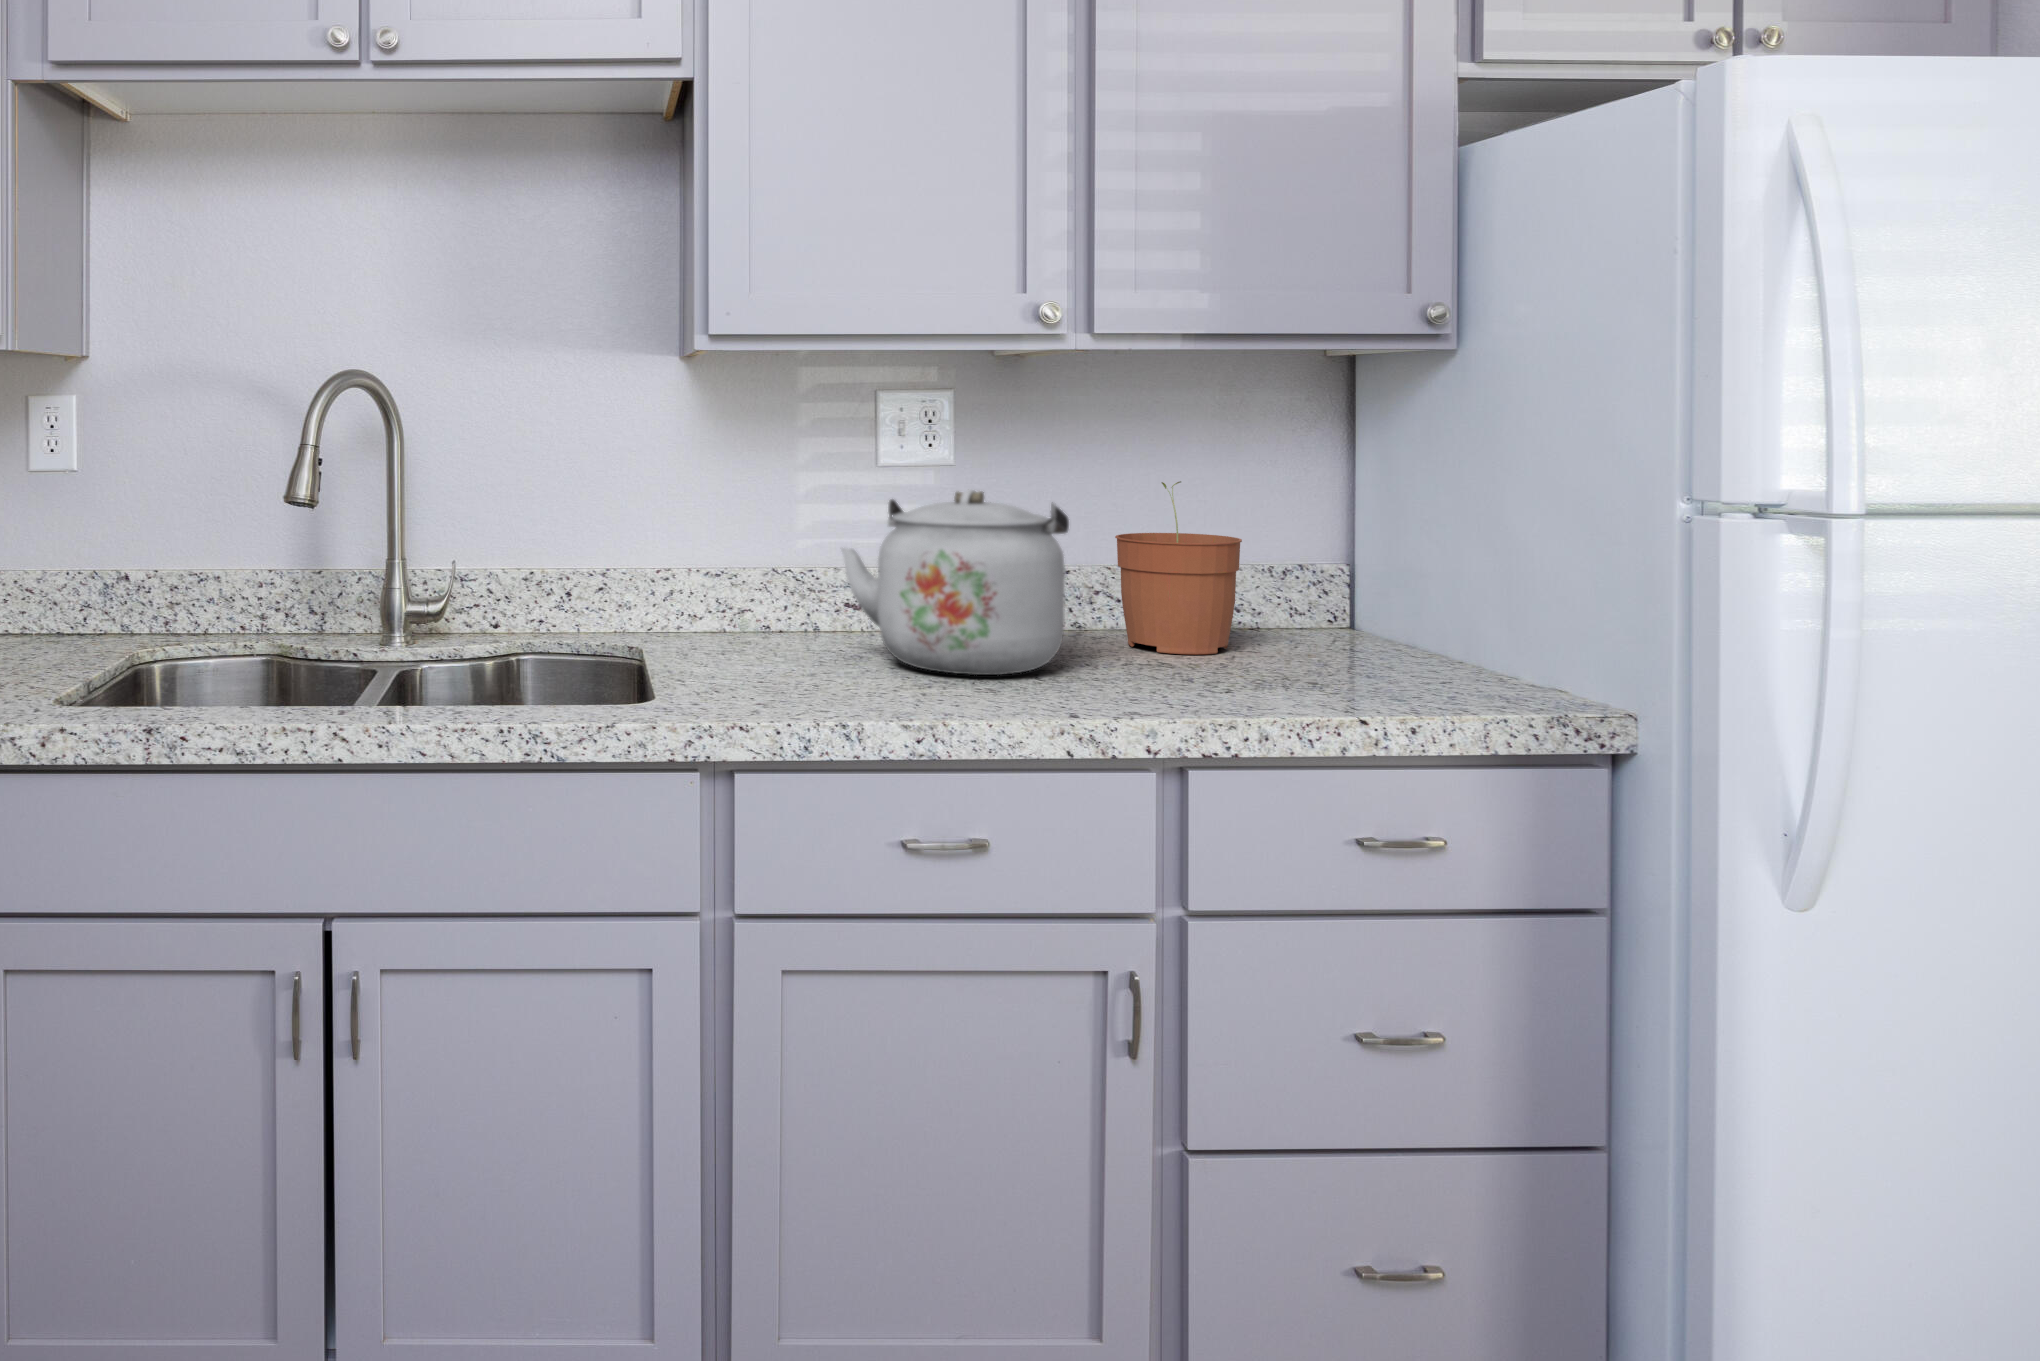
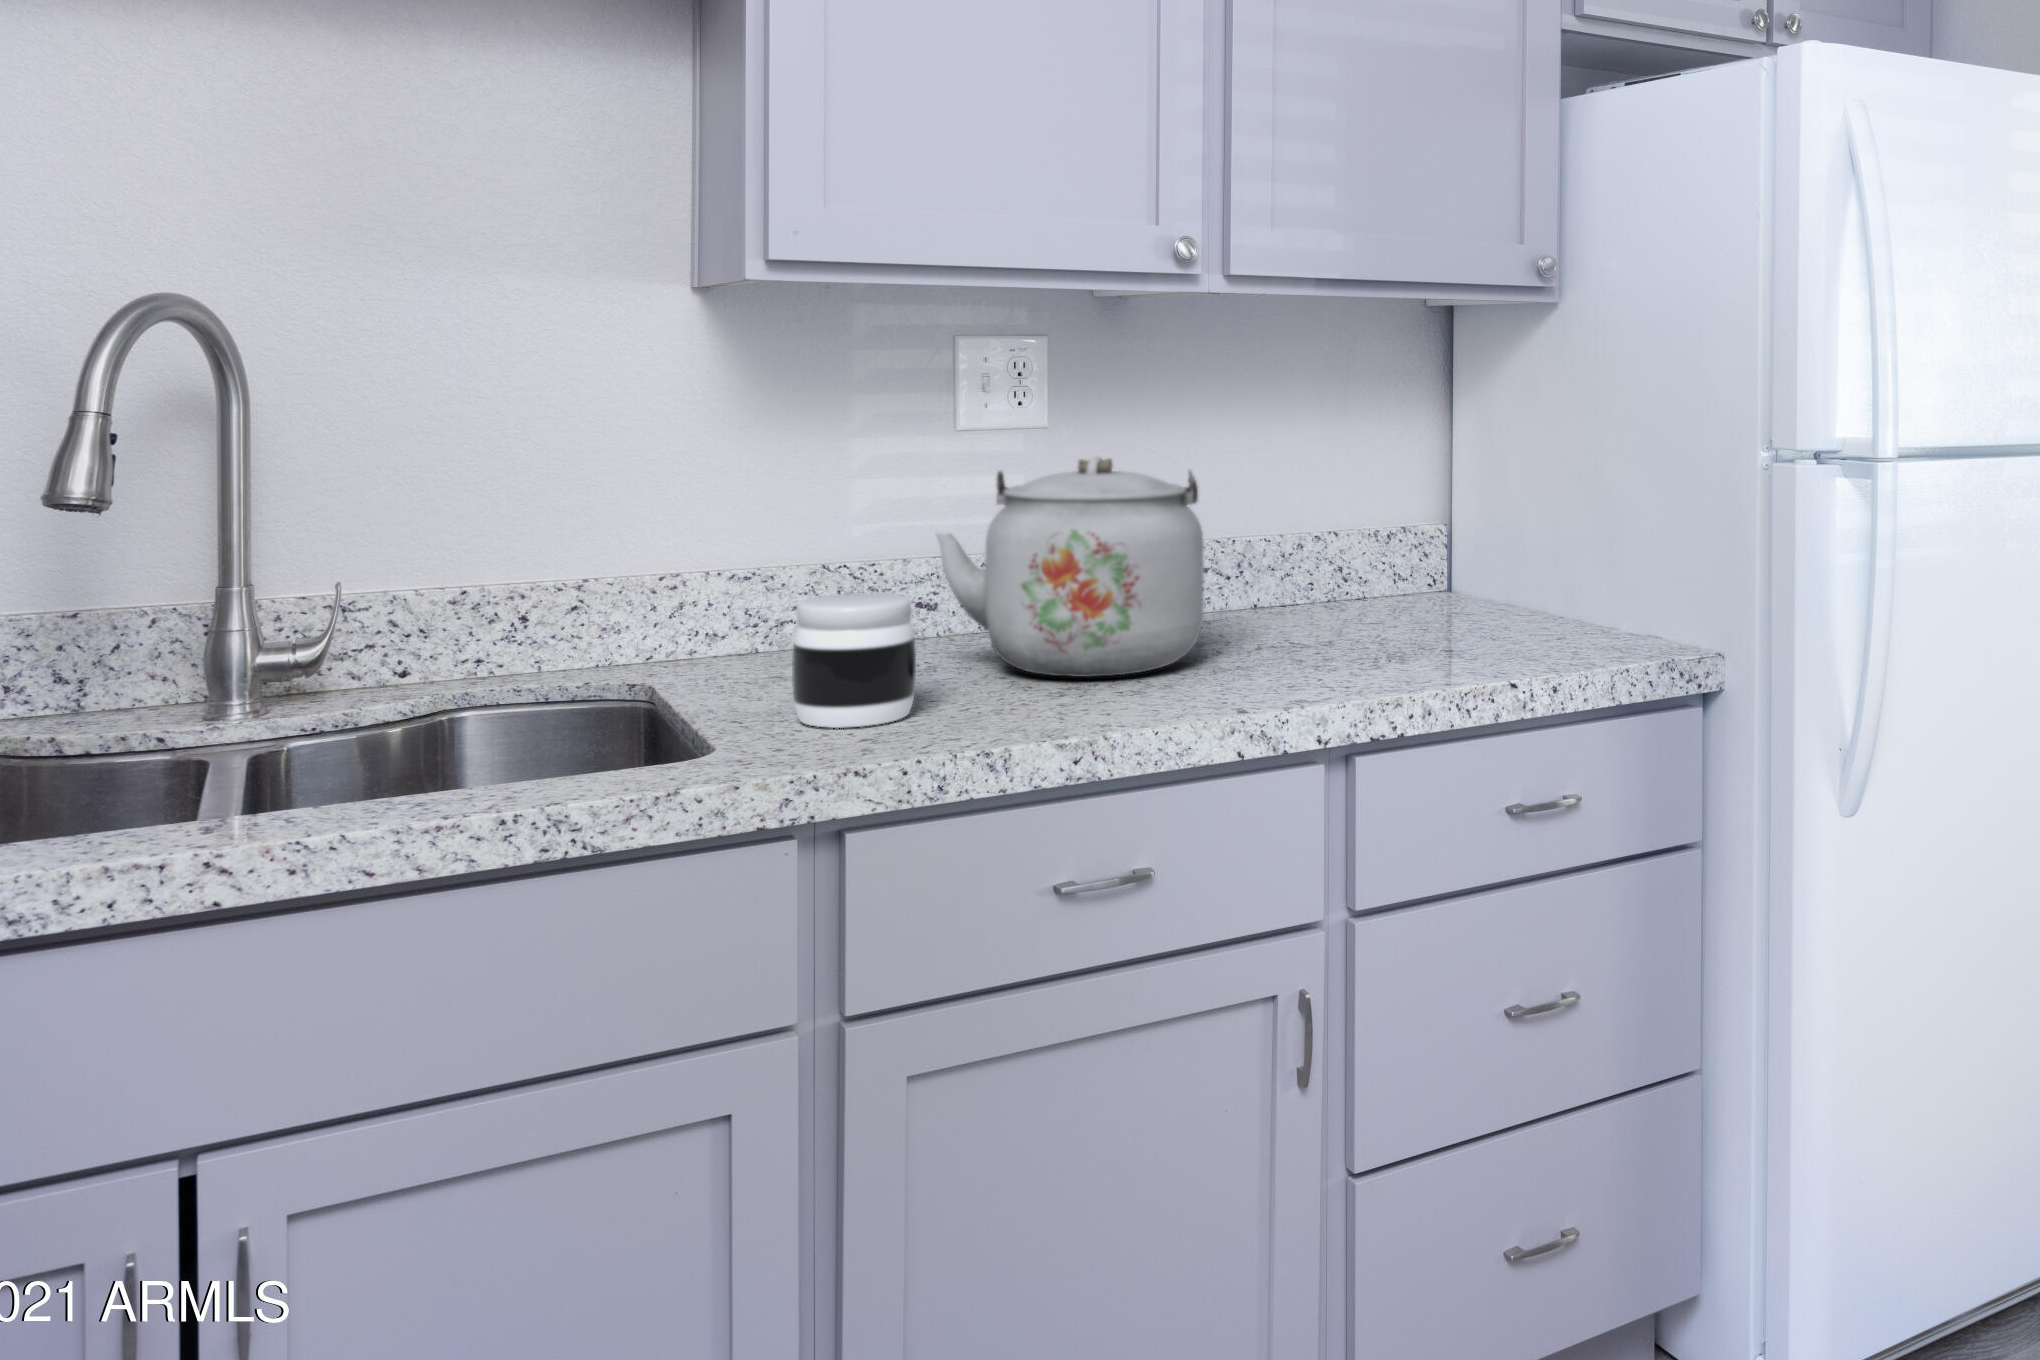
plant pot: present [1115,481,1242,654] -> none [1236,442,1365,631]
jar: none [716,590,806,693] -> present [792,593,916,728]

